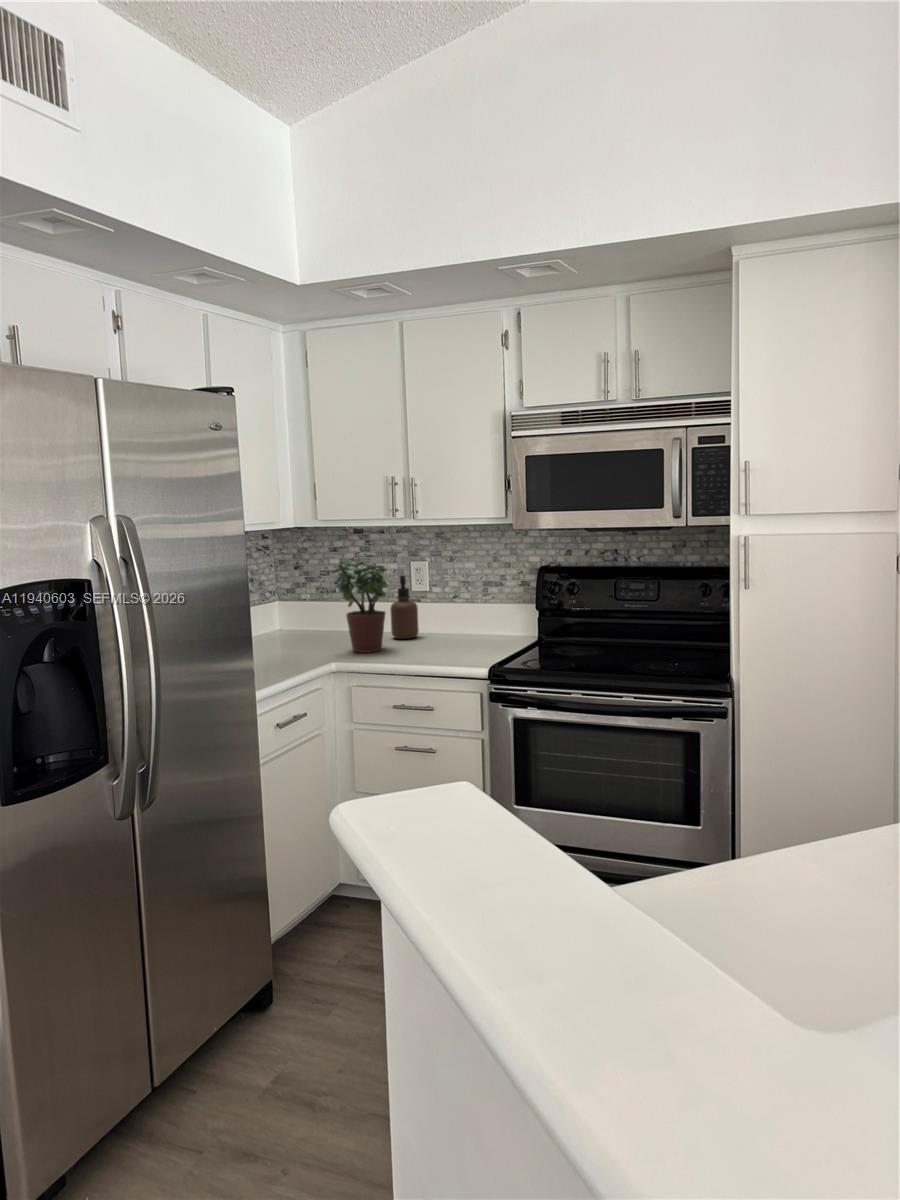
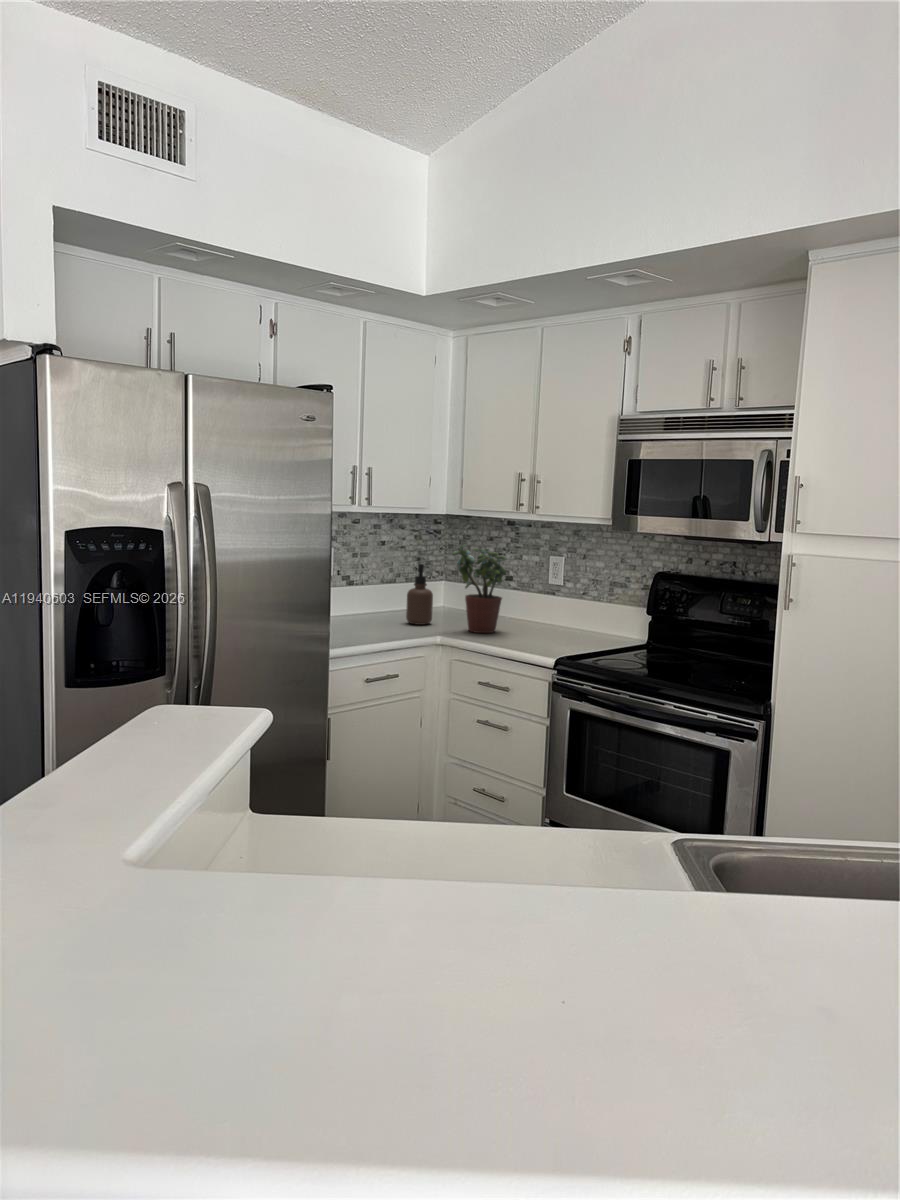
soap dispenser: present [391,575,419,639] -> present [406,564,433,625]

